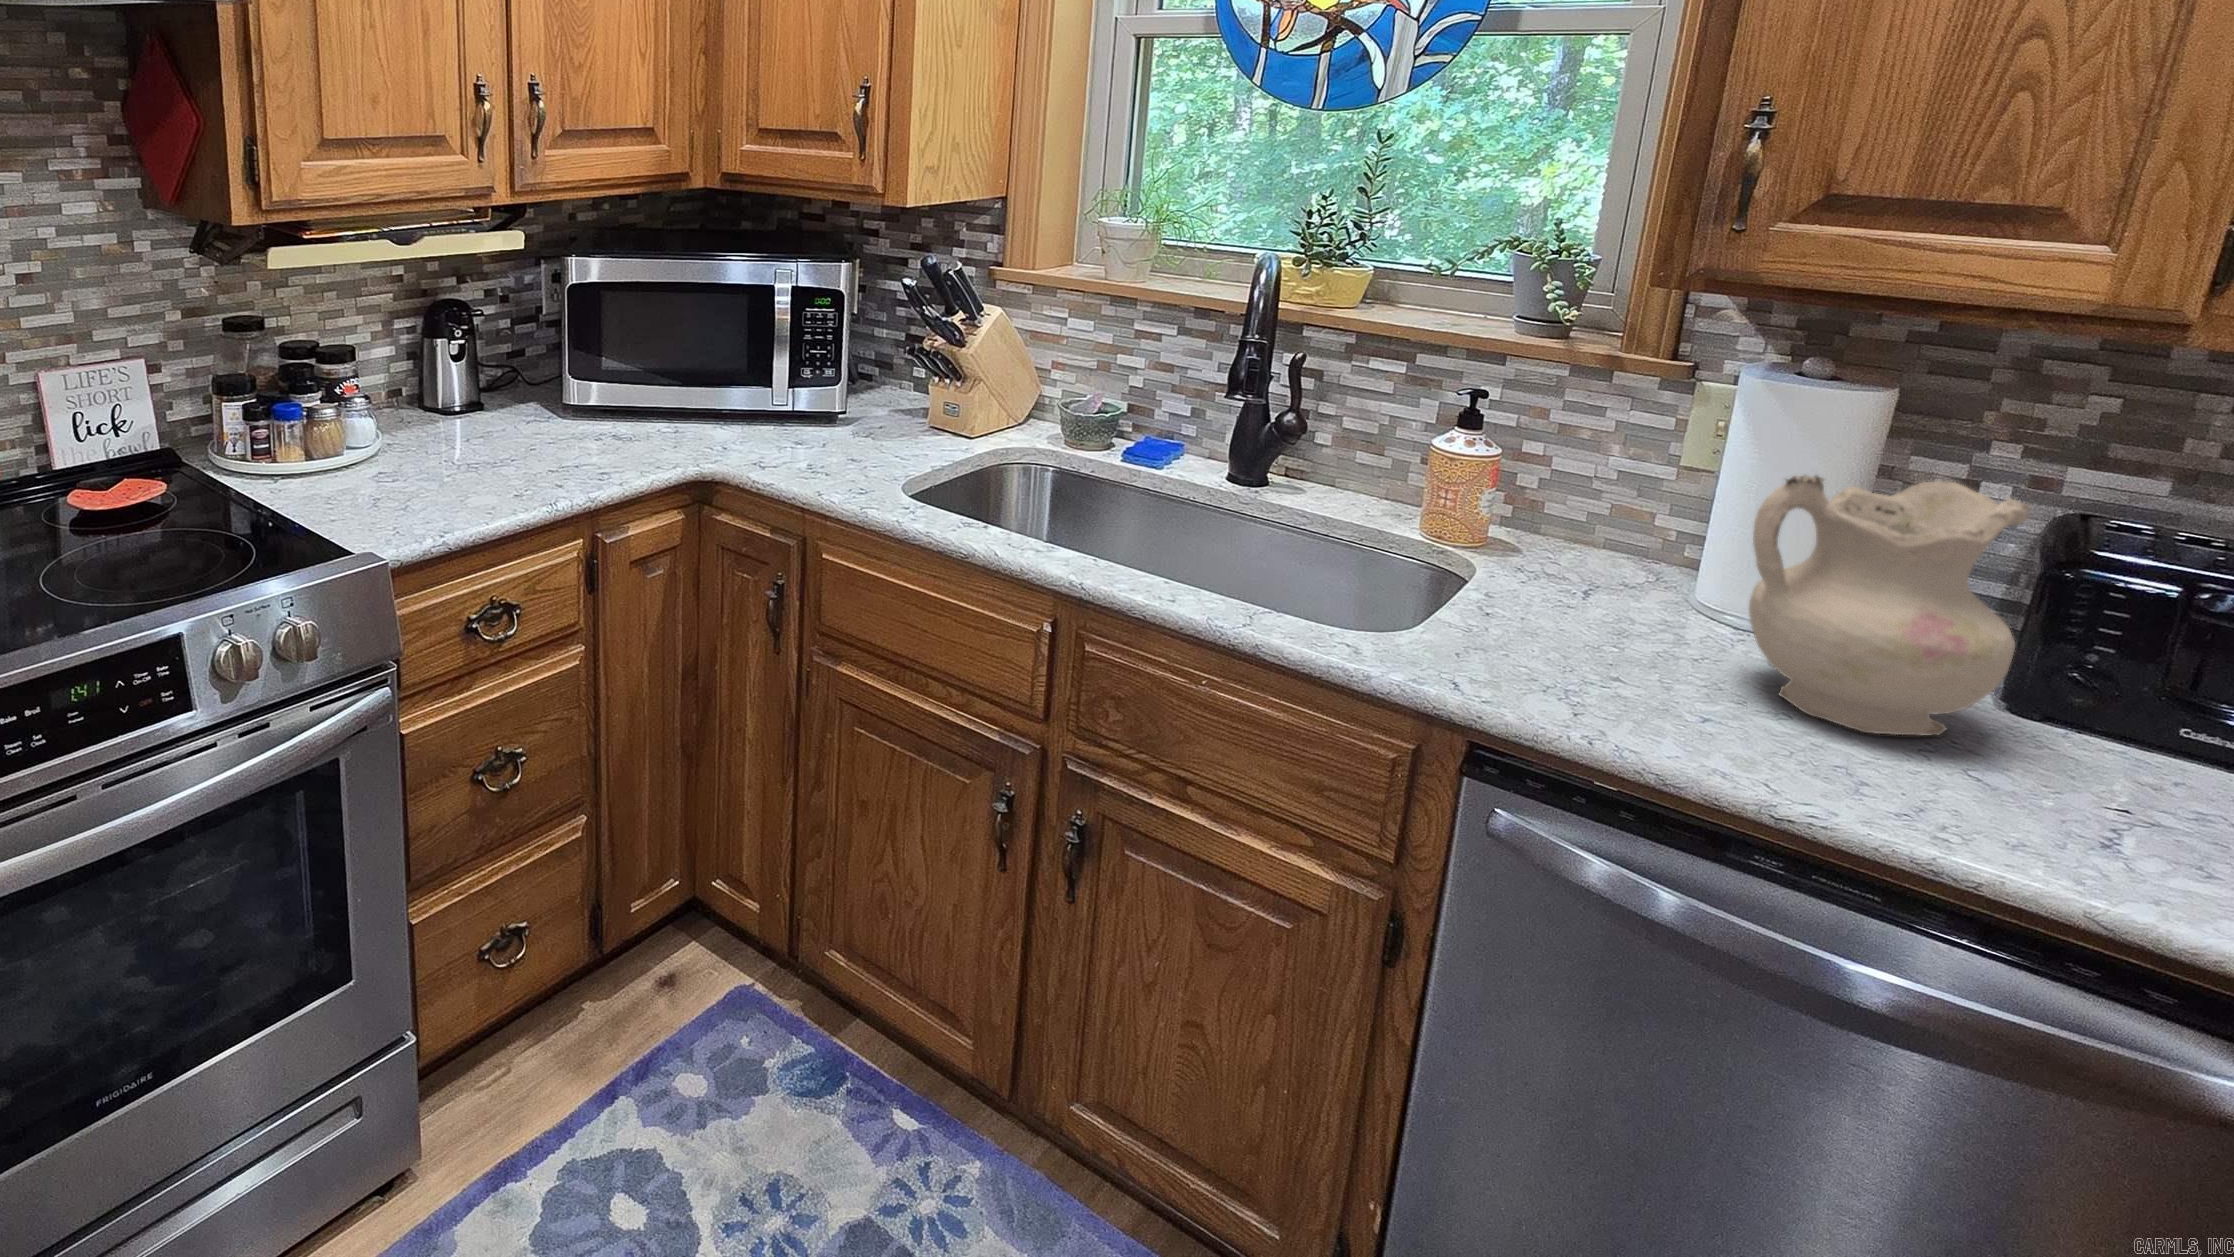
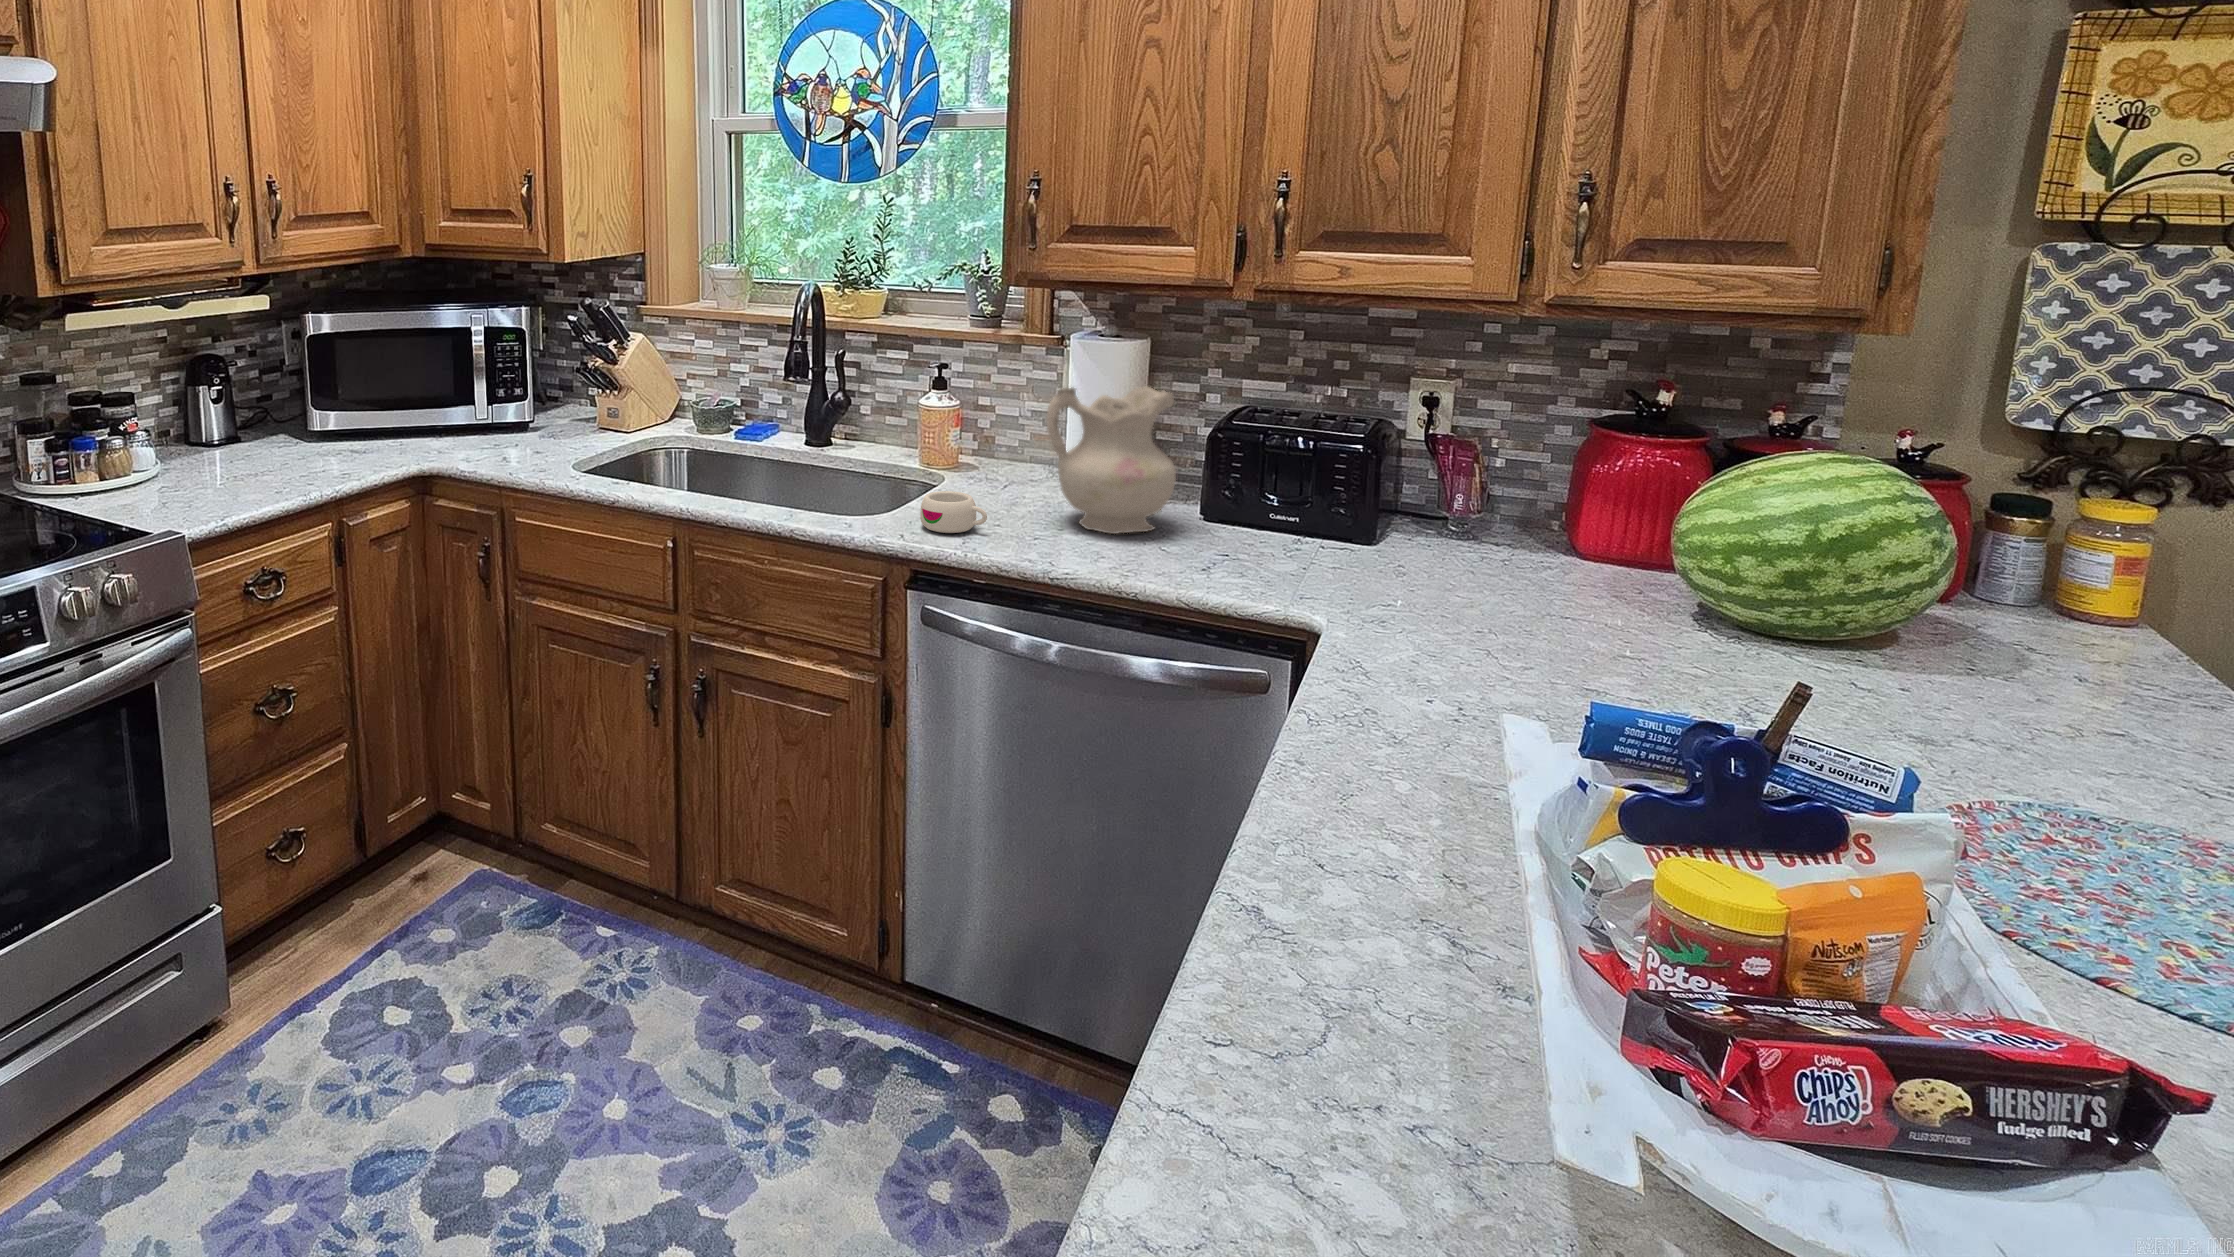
mug: none [1491,616,1627,695] -> present [920,491,987,533]

